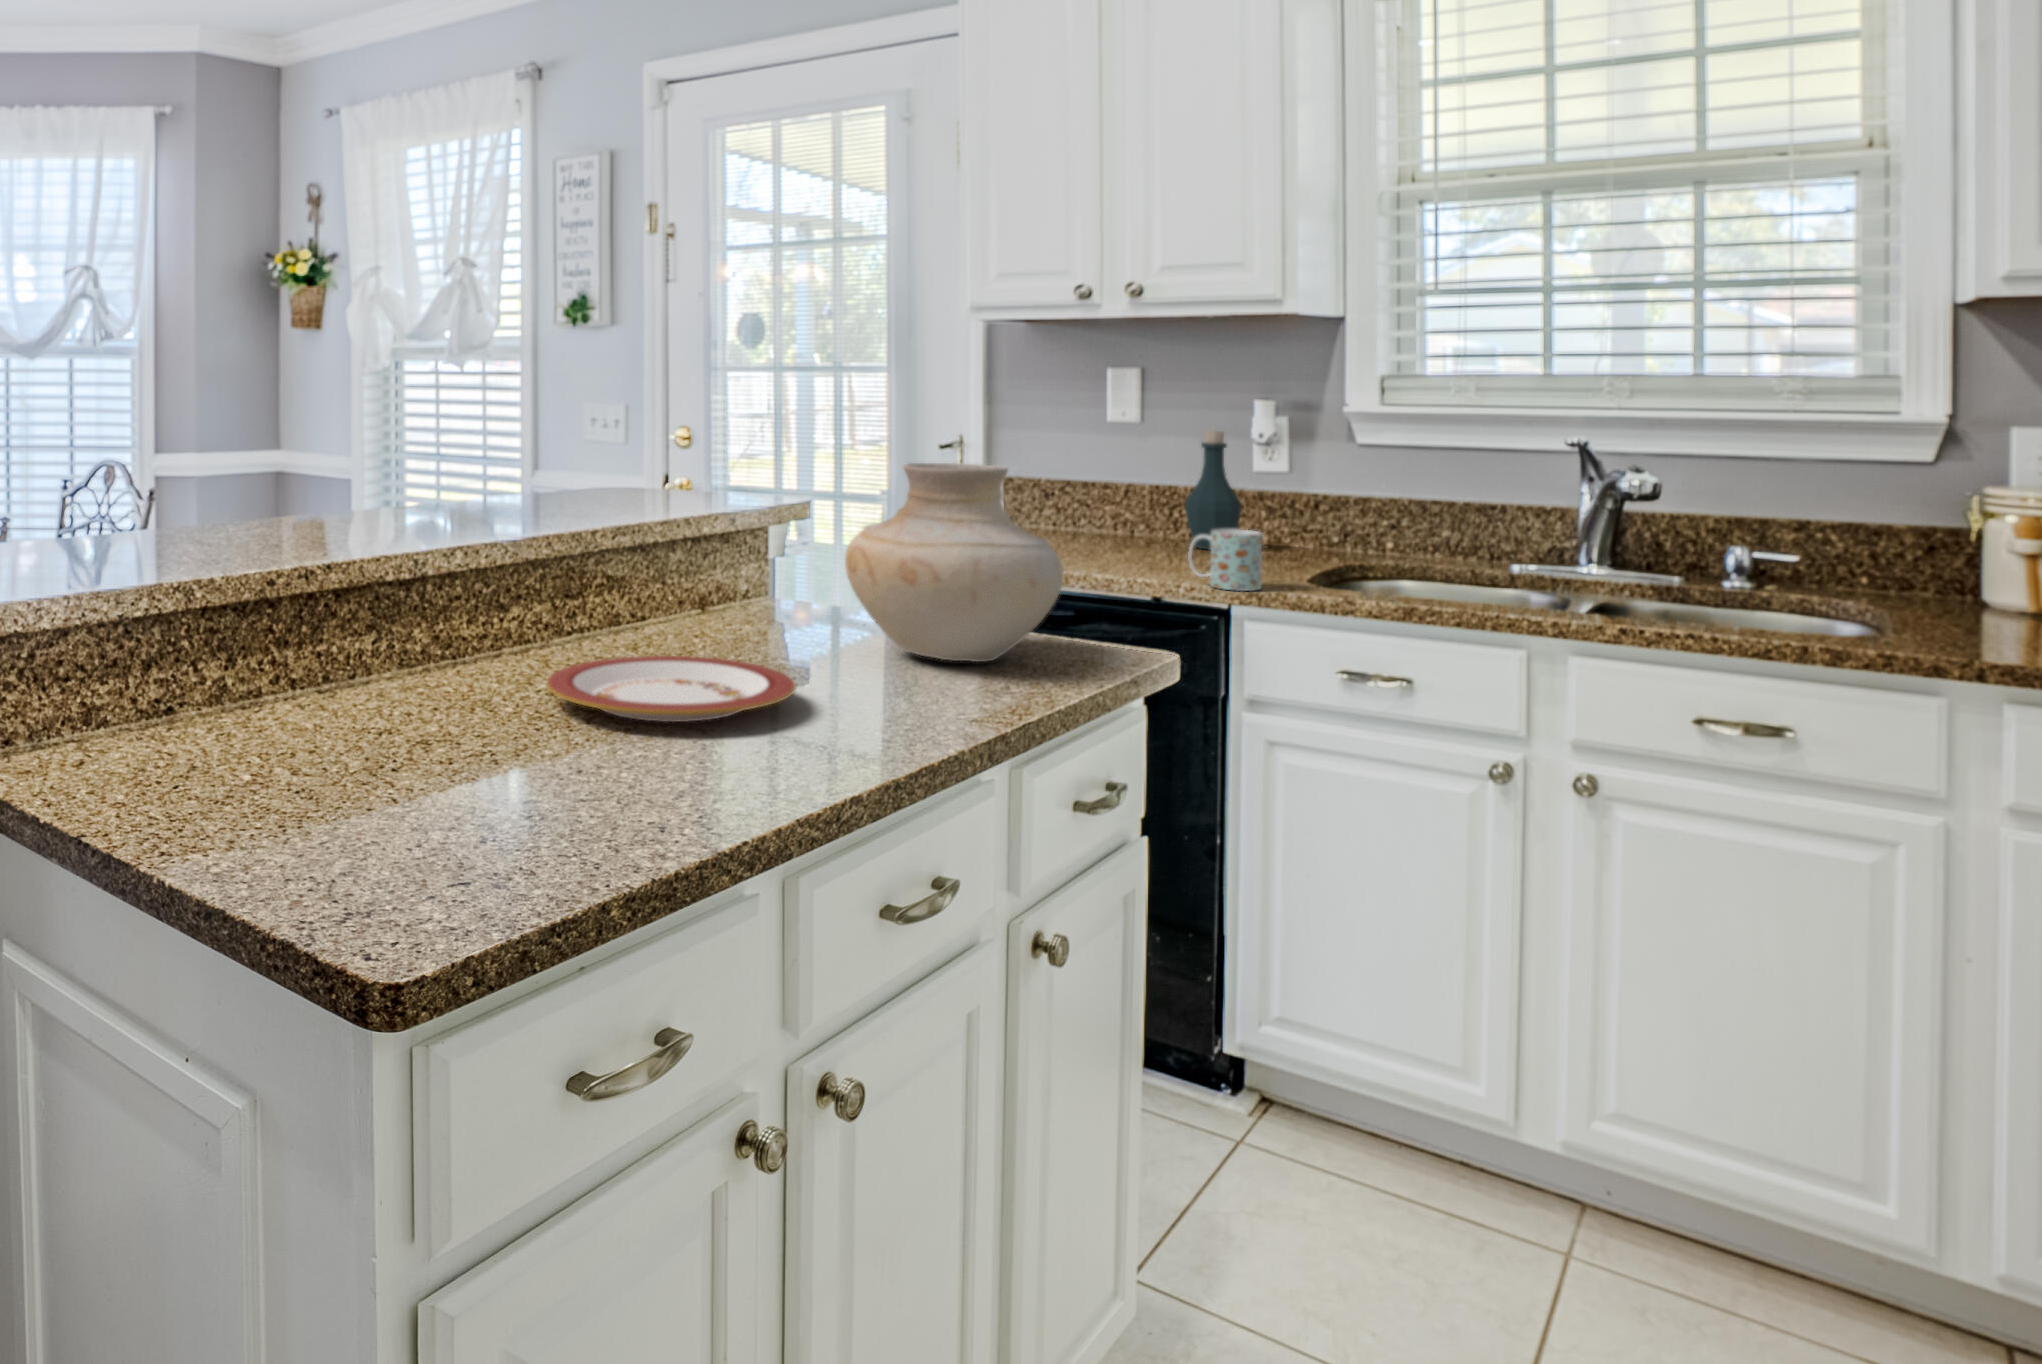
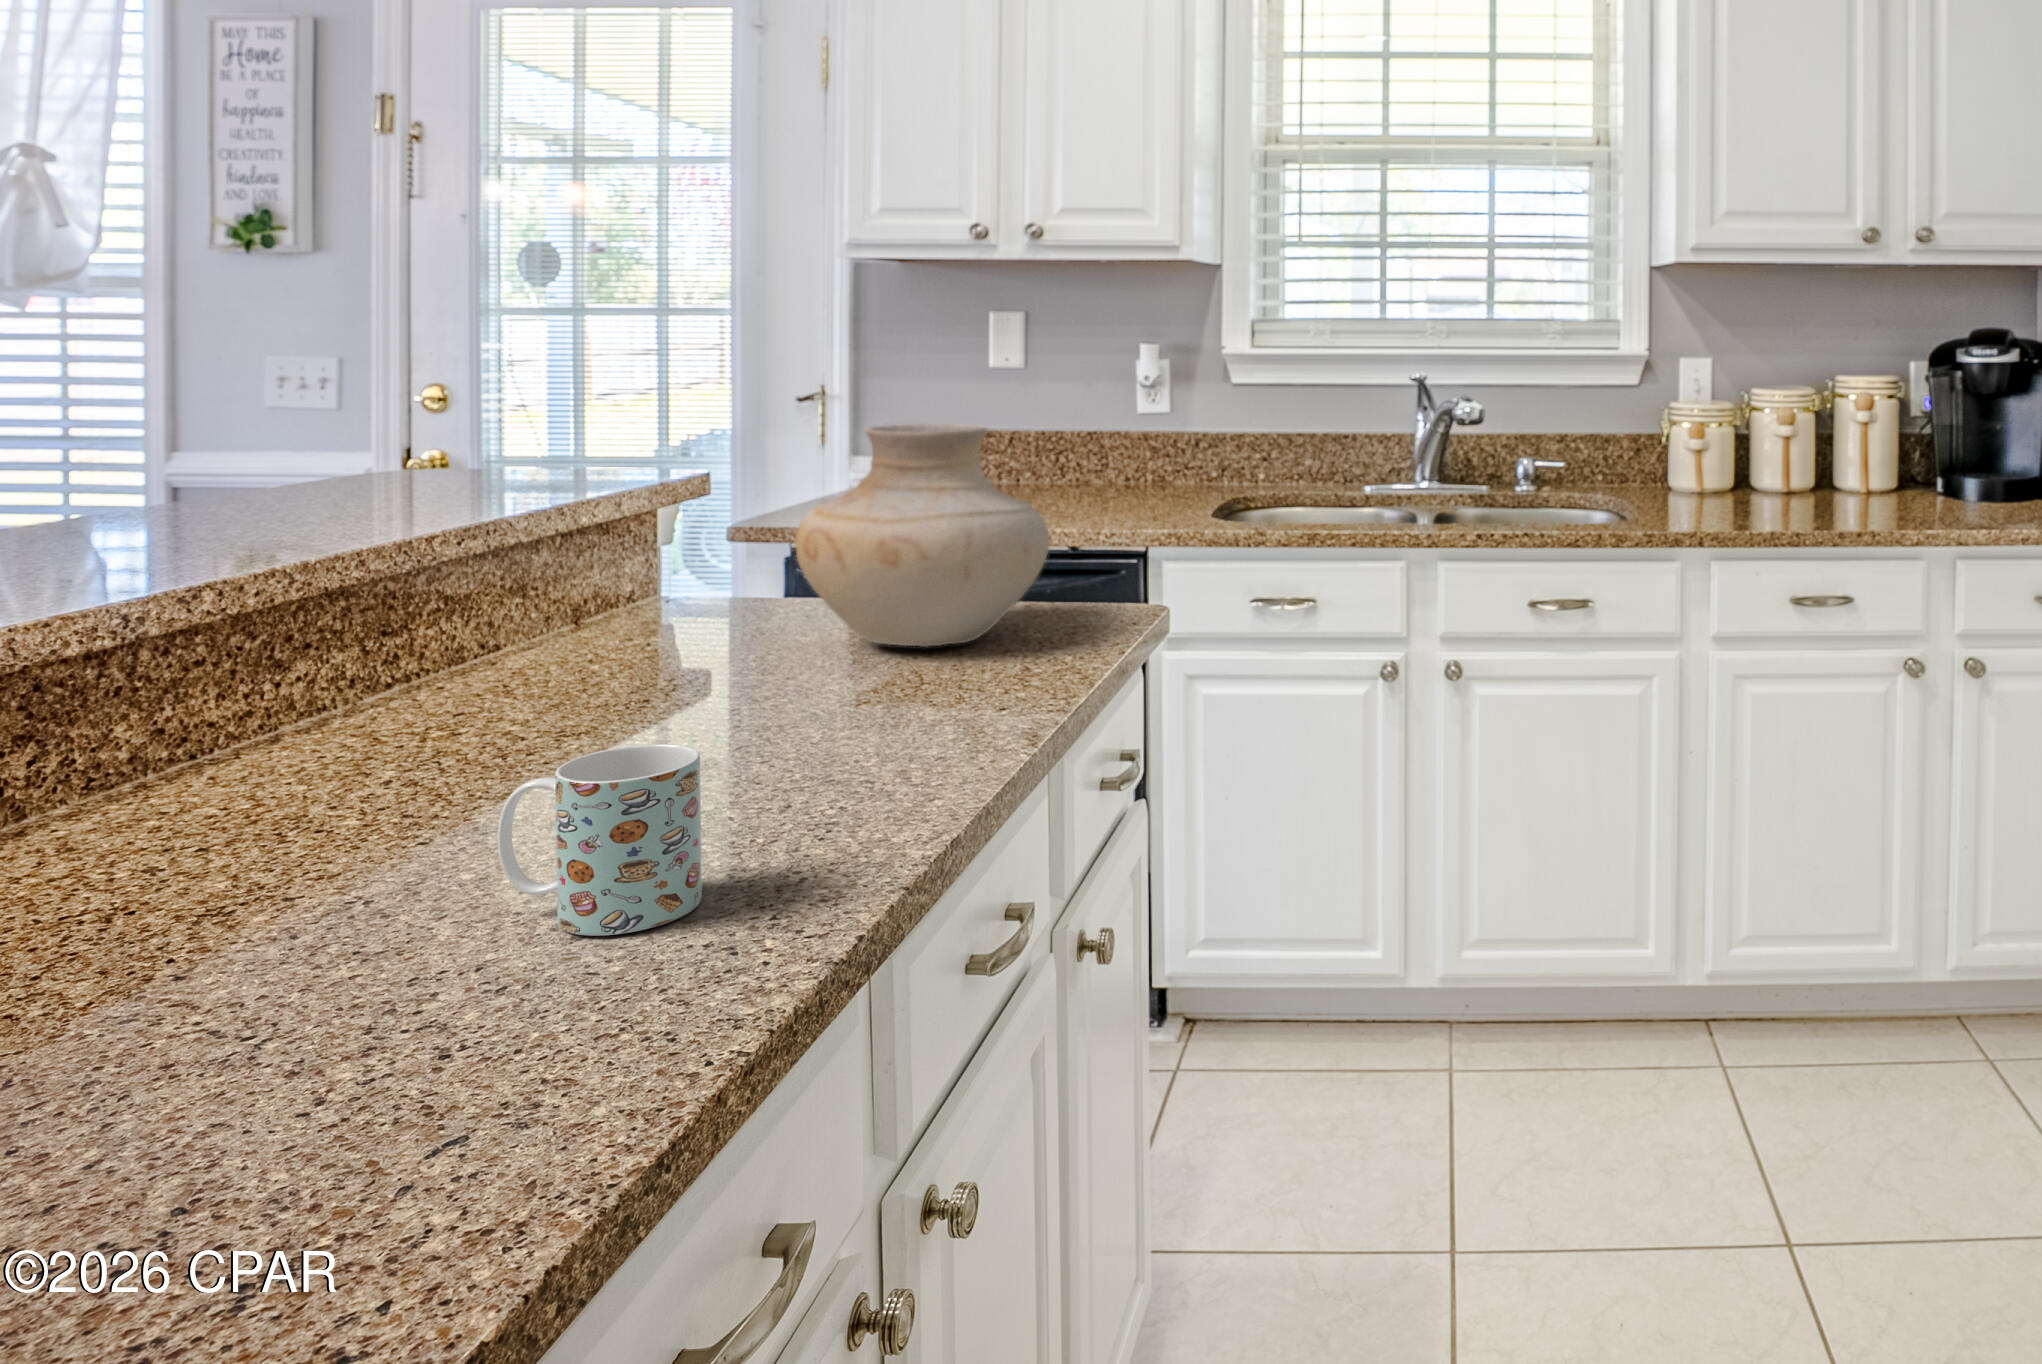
bottle: present [1185,430,1242,550] -> none [1083,374,1137,493]
mug: present [1189,529,1262,591] -> present [498,744,702,936]
plate: present [547,656,795,722] -> none [401,687,780,789]

